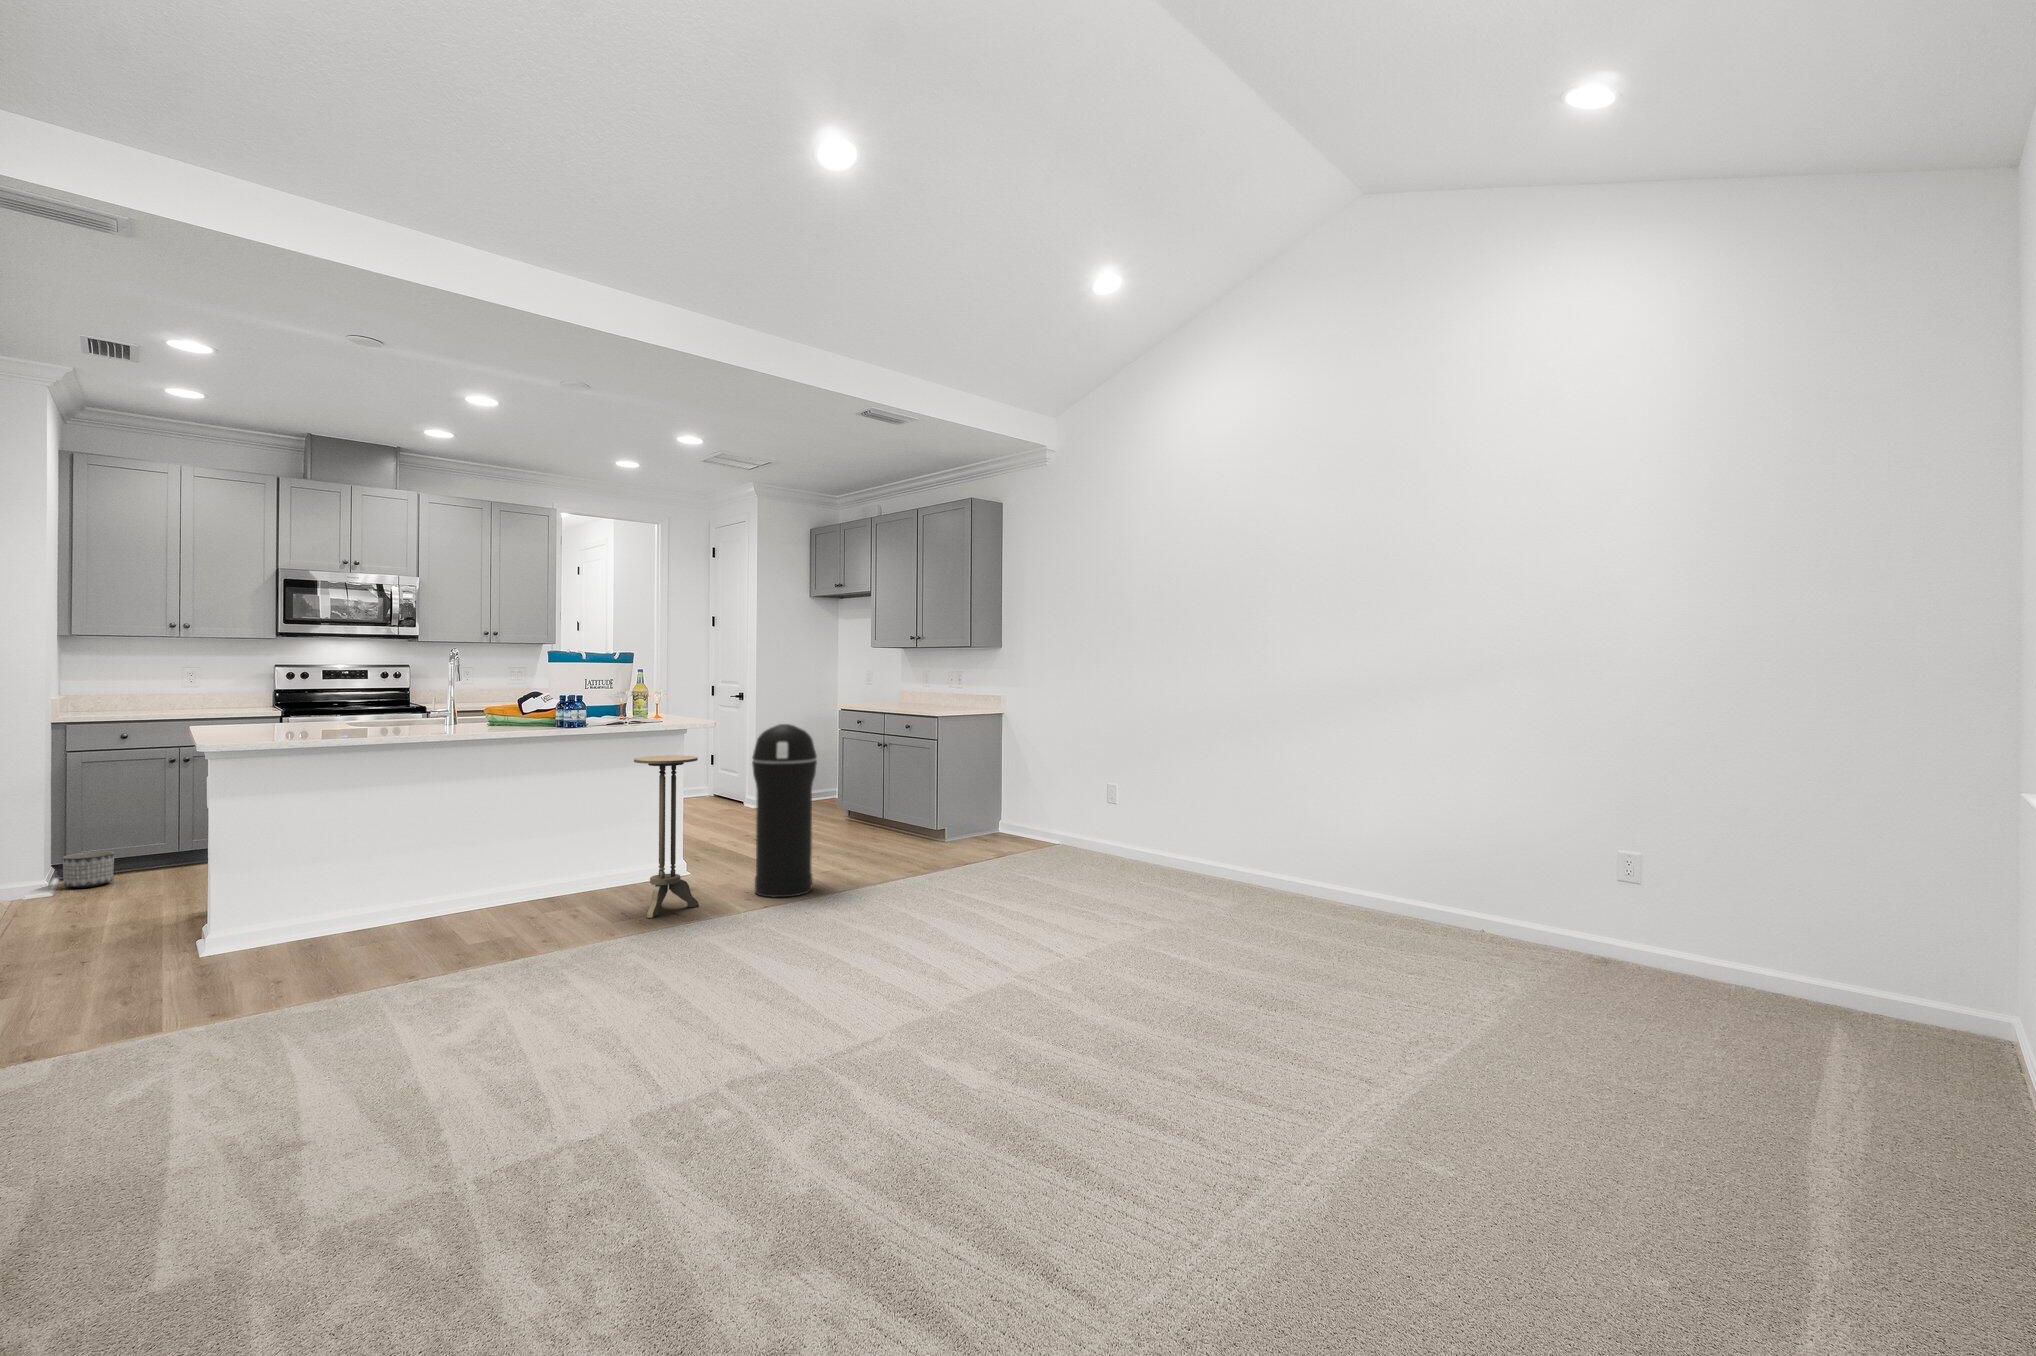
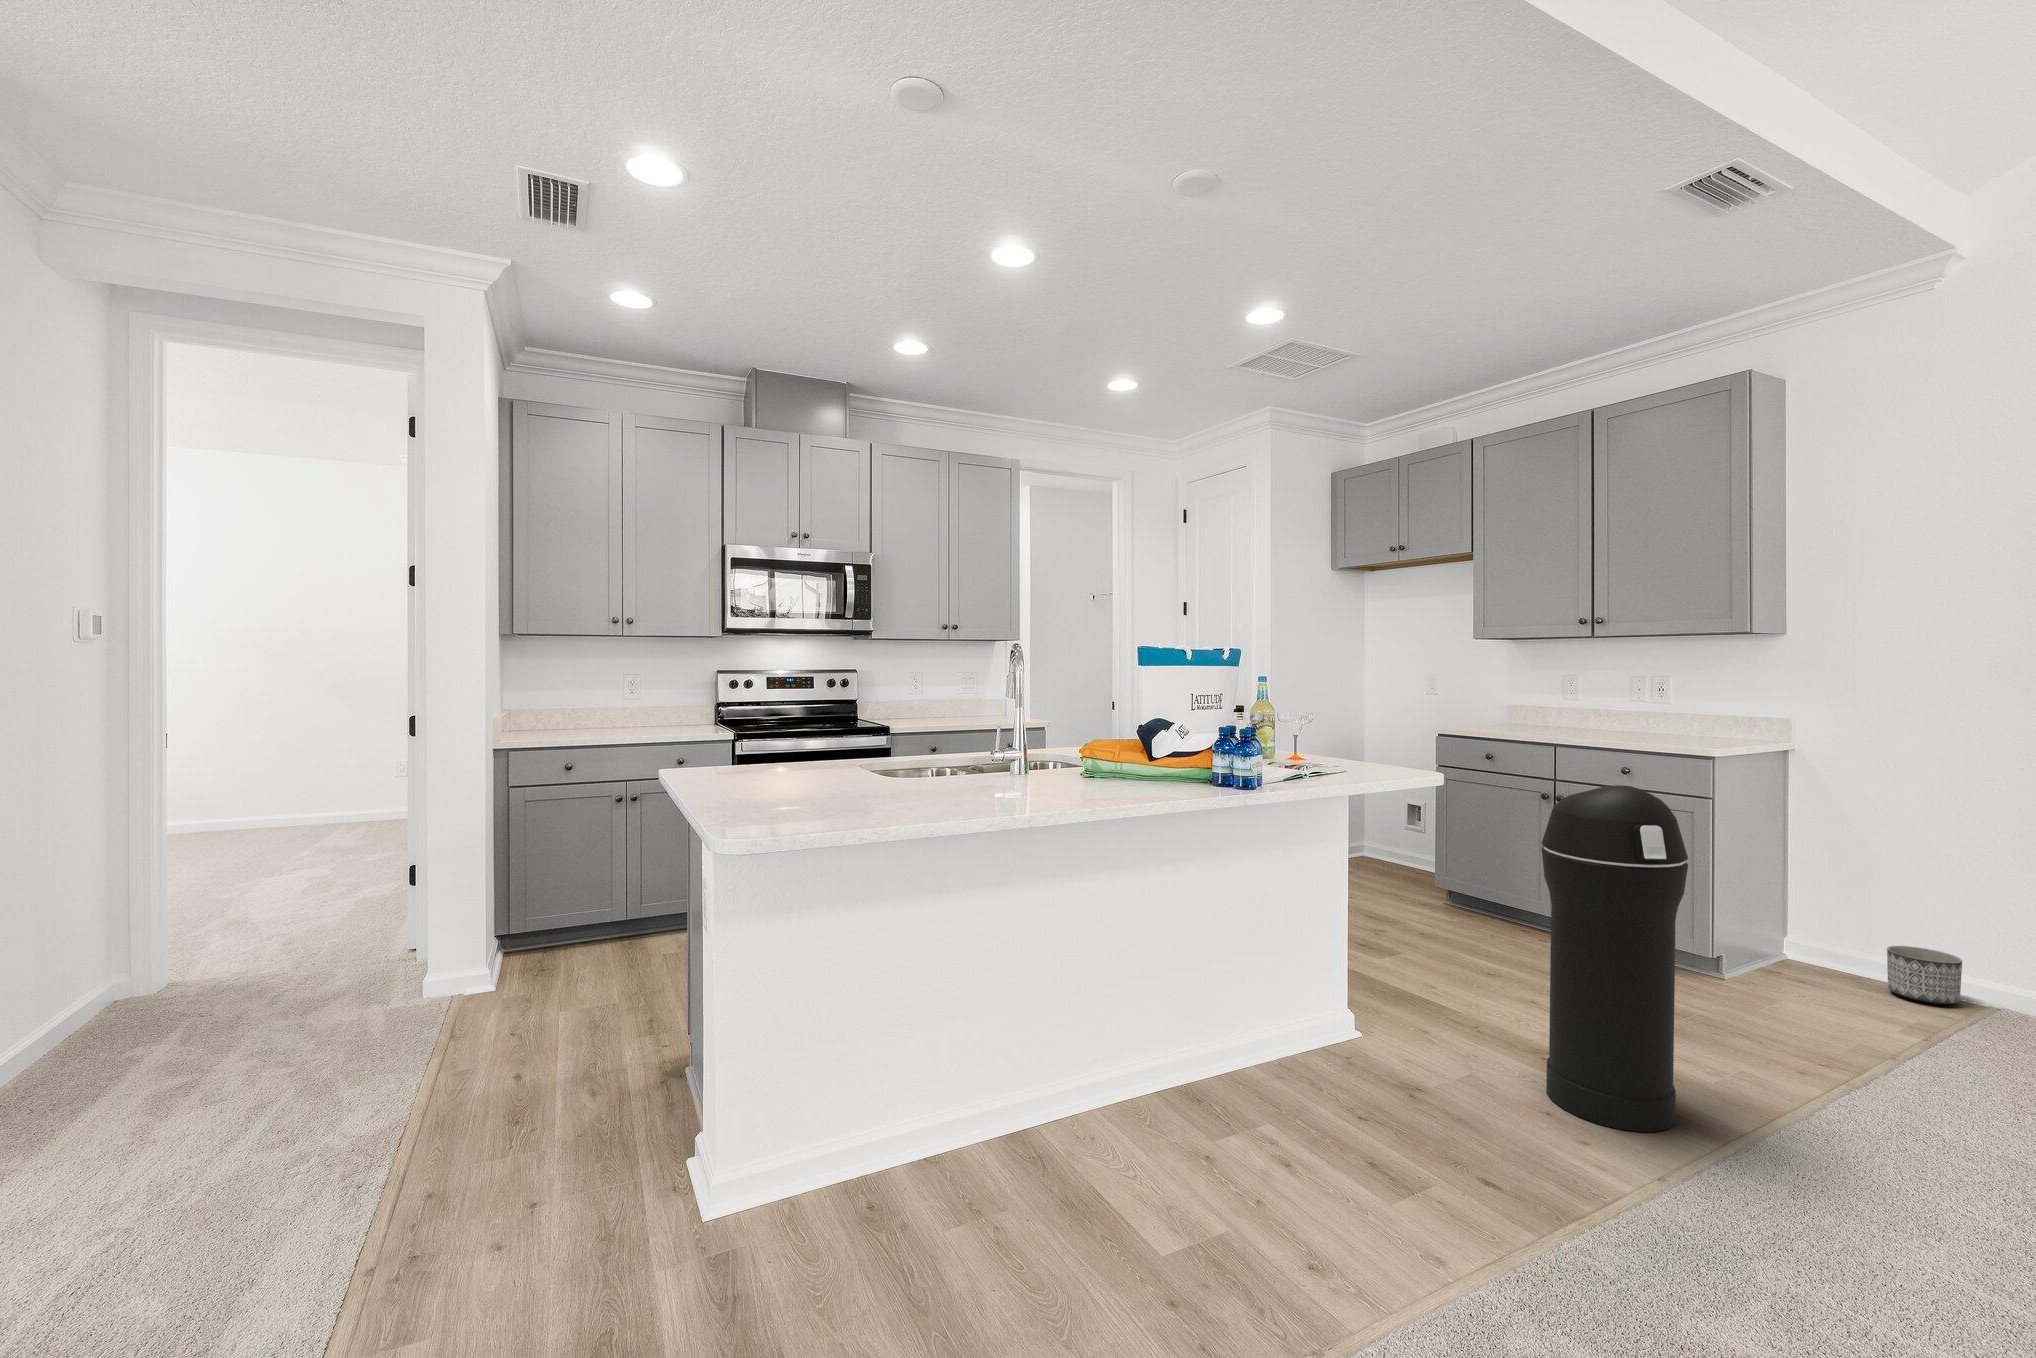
side table: present [634,755,699,918] -> none [1391,845,1522,1187]
planter: present [63,851,114,888] -> present [1887,946,1962,1004]

